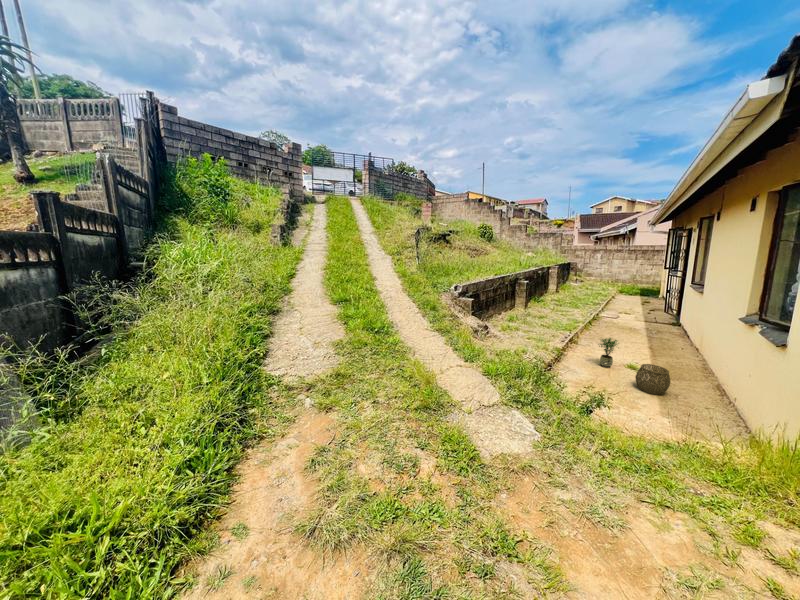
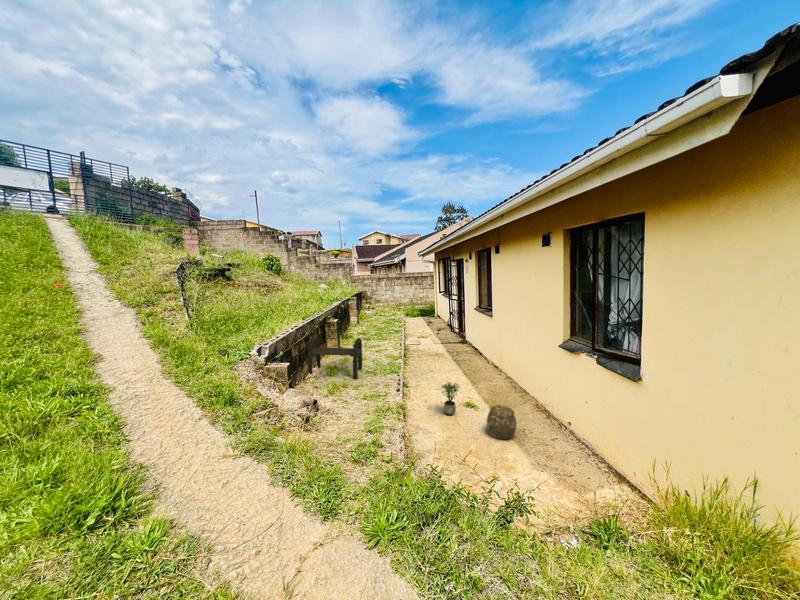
bench: none [492,289,542,328] -> present [308,337,362,379]

